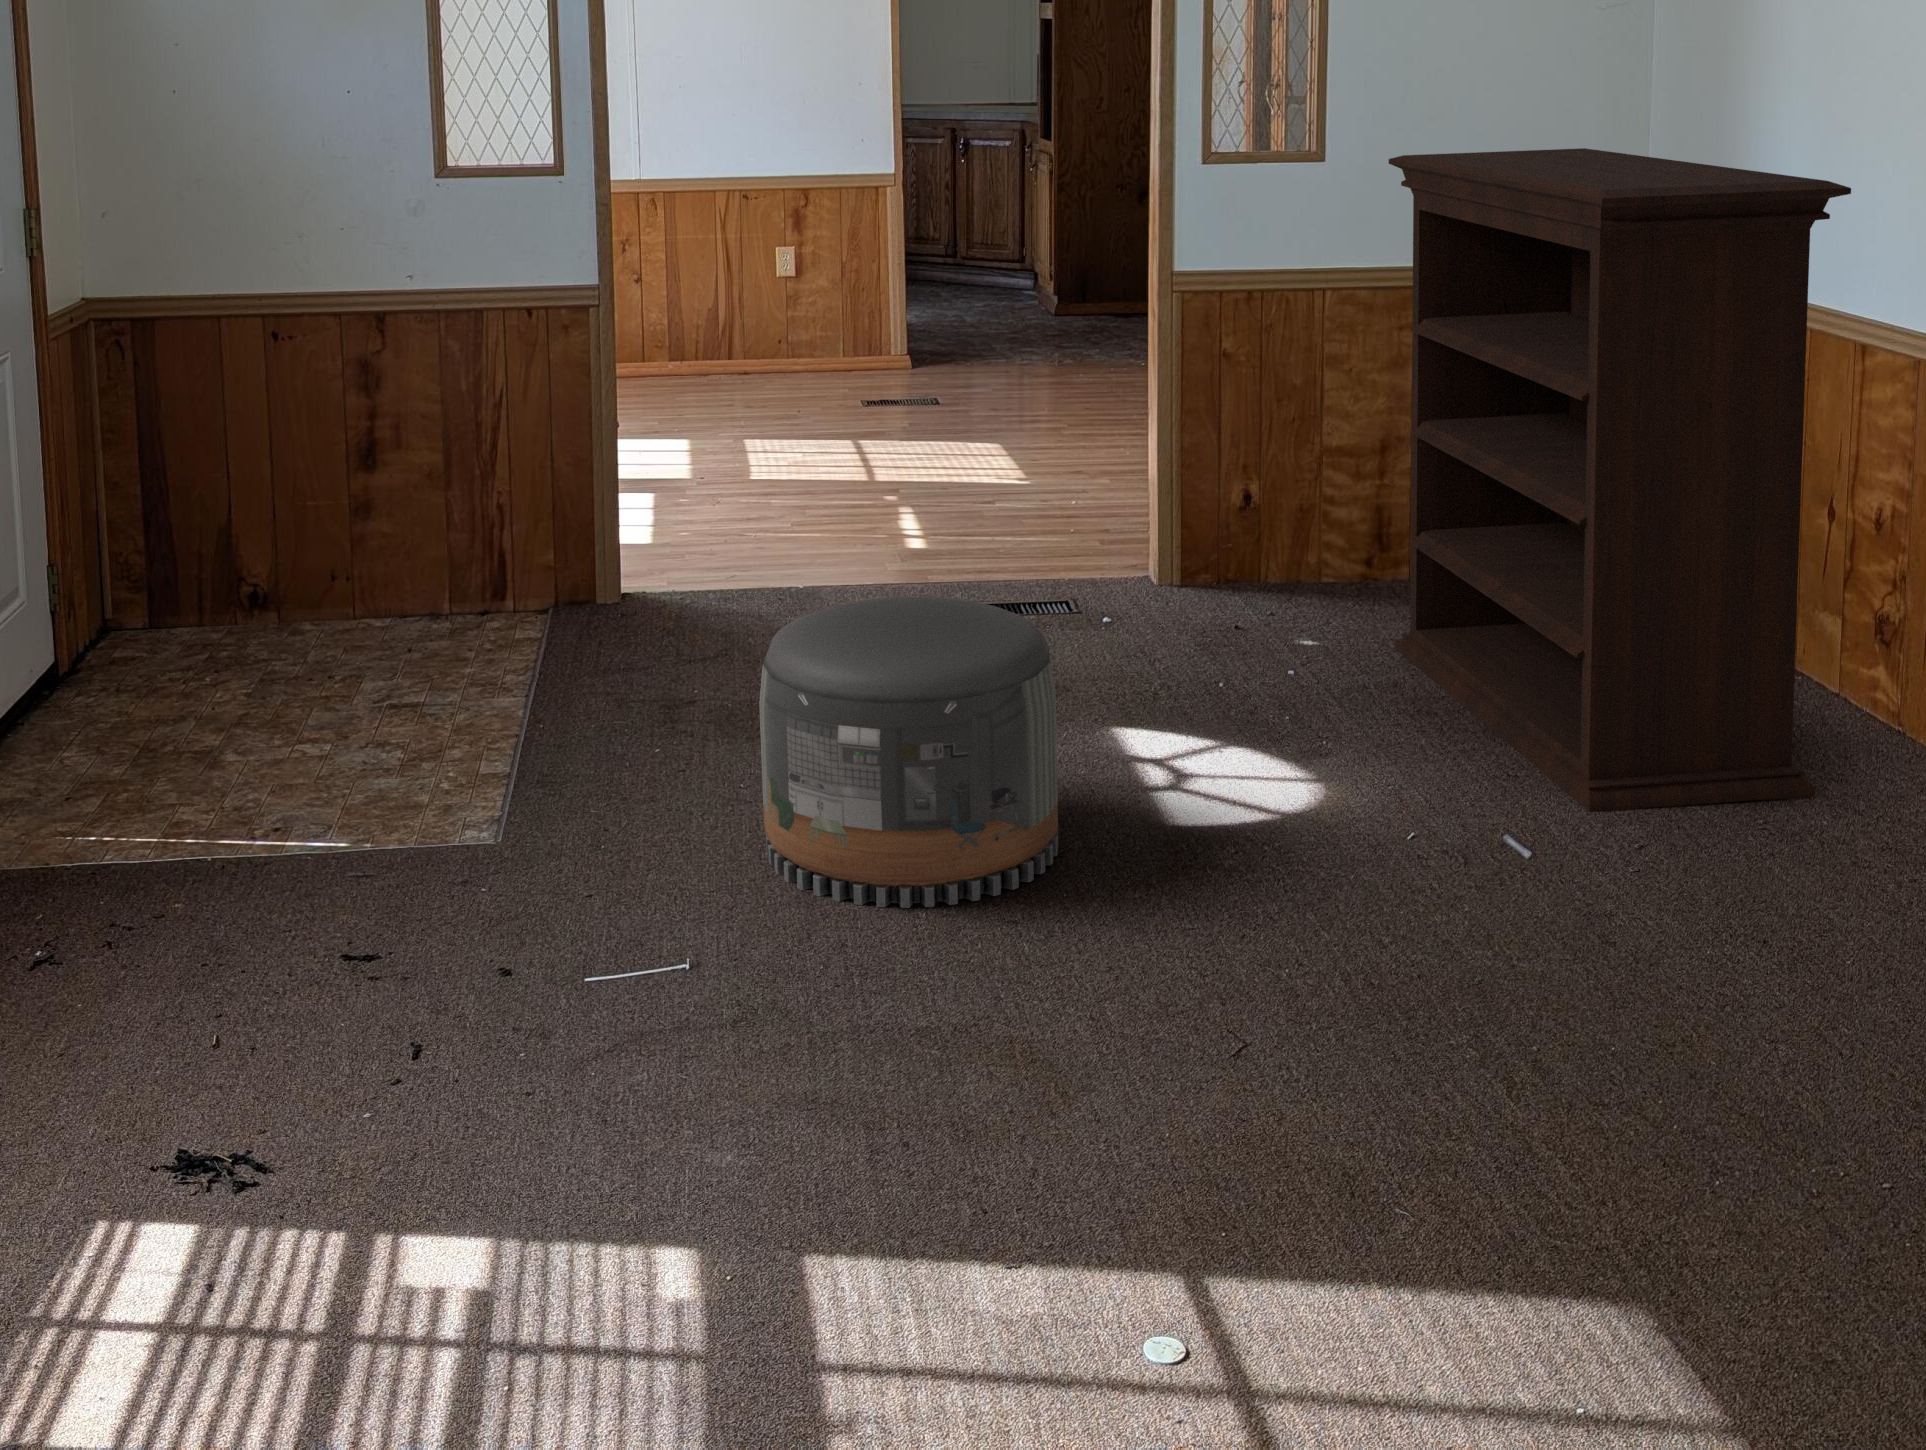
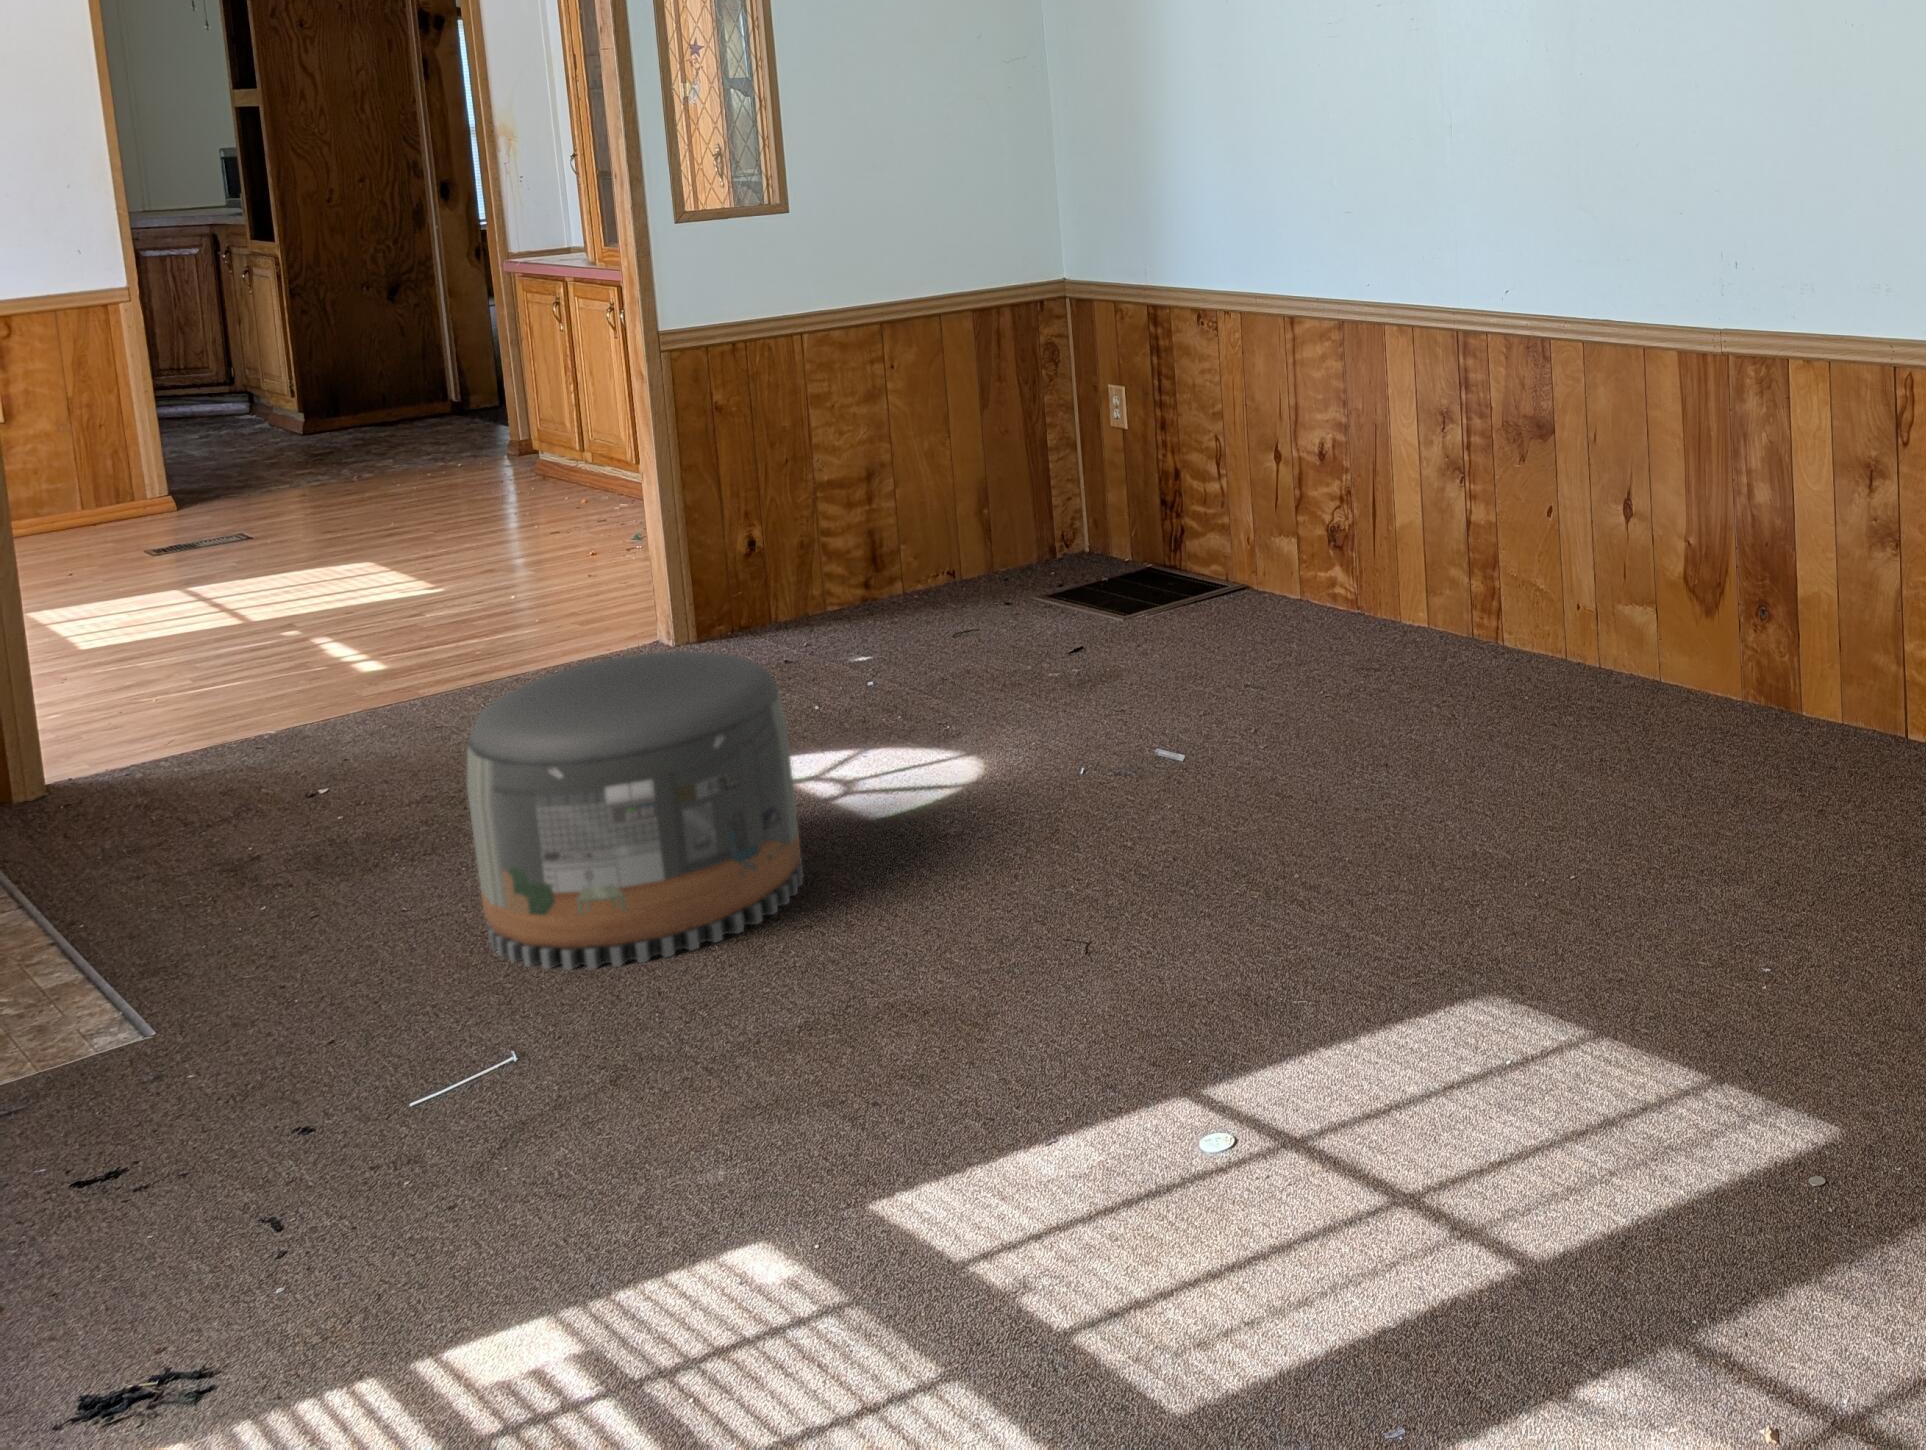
bookshelf: present [1389,148,1851,812] -> none [895,182,1346,717]

